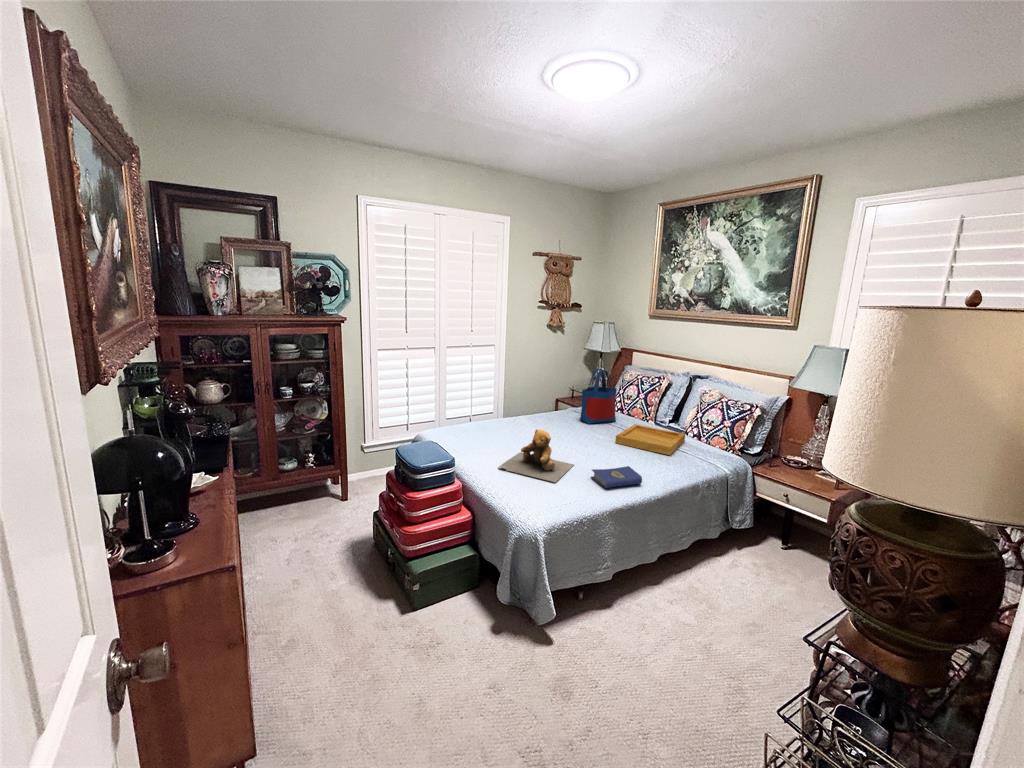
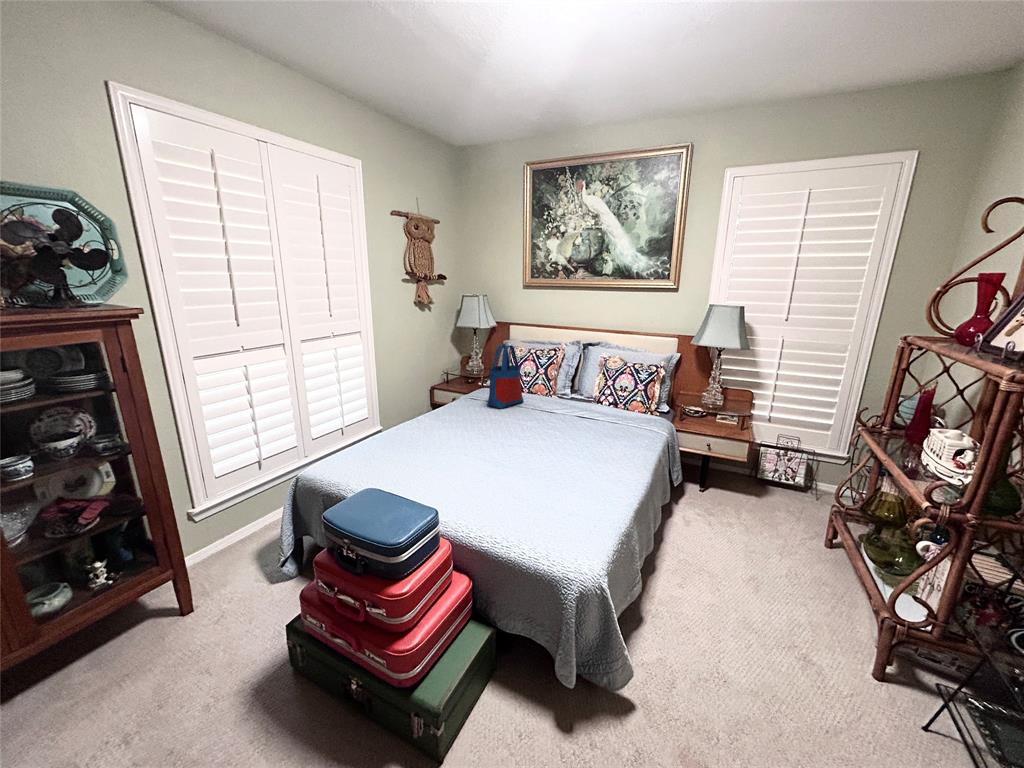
tray: present [615,424,685,455] -> none [547,401,609,428]
teddy bear: present [498,429,573,482] -> none [453,423,536,484]
hardcover book: present [591,466,642,488] -> none [564,447,619,478]

